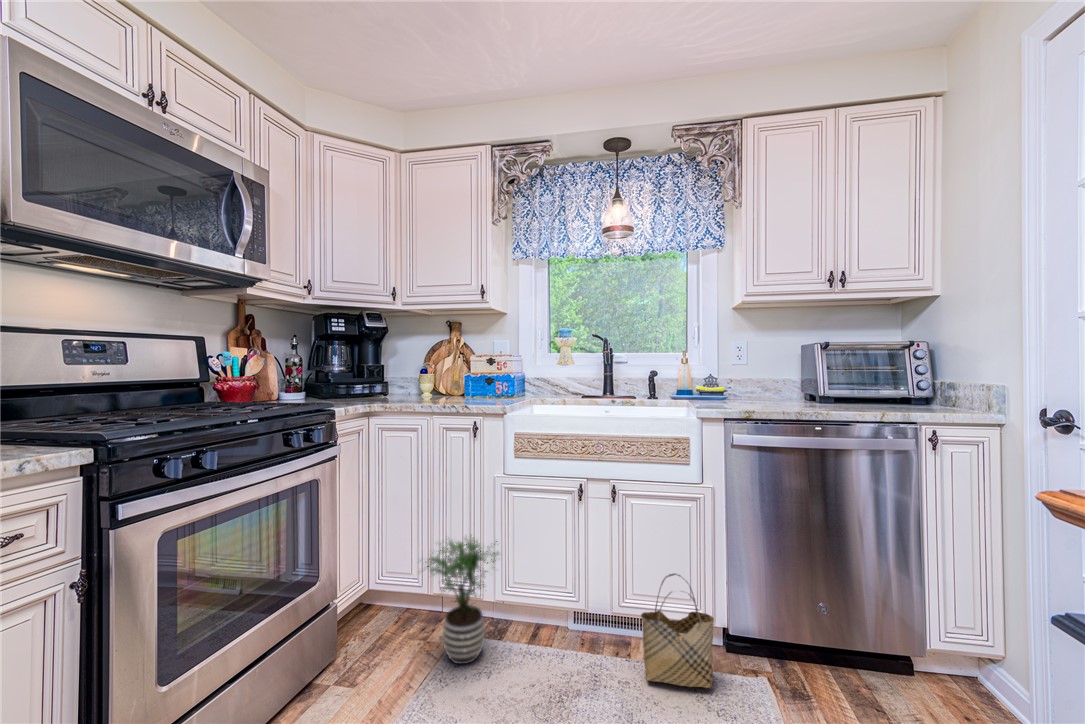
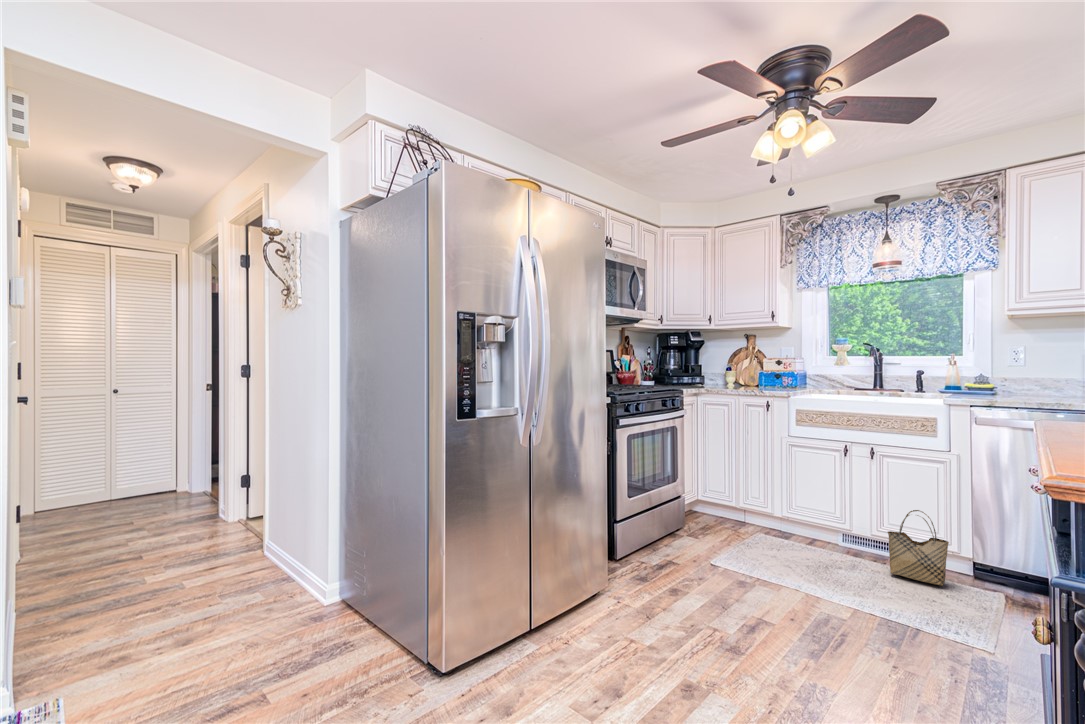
potted plant: present [426,540,498,664] -> none [730,469,786,545]

